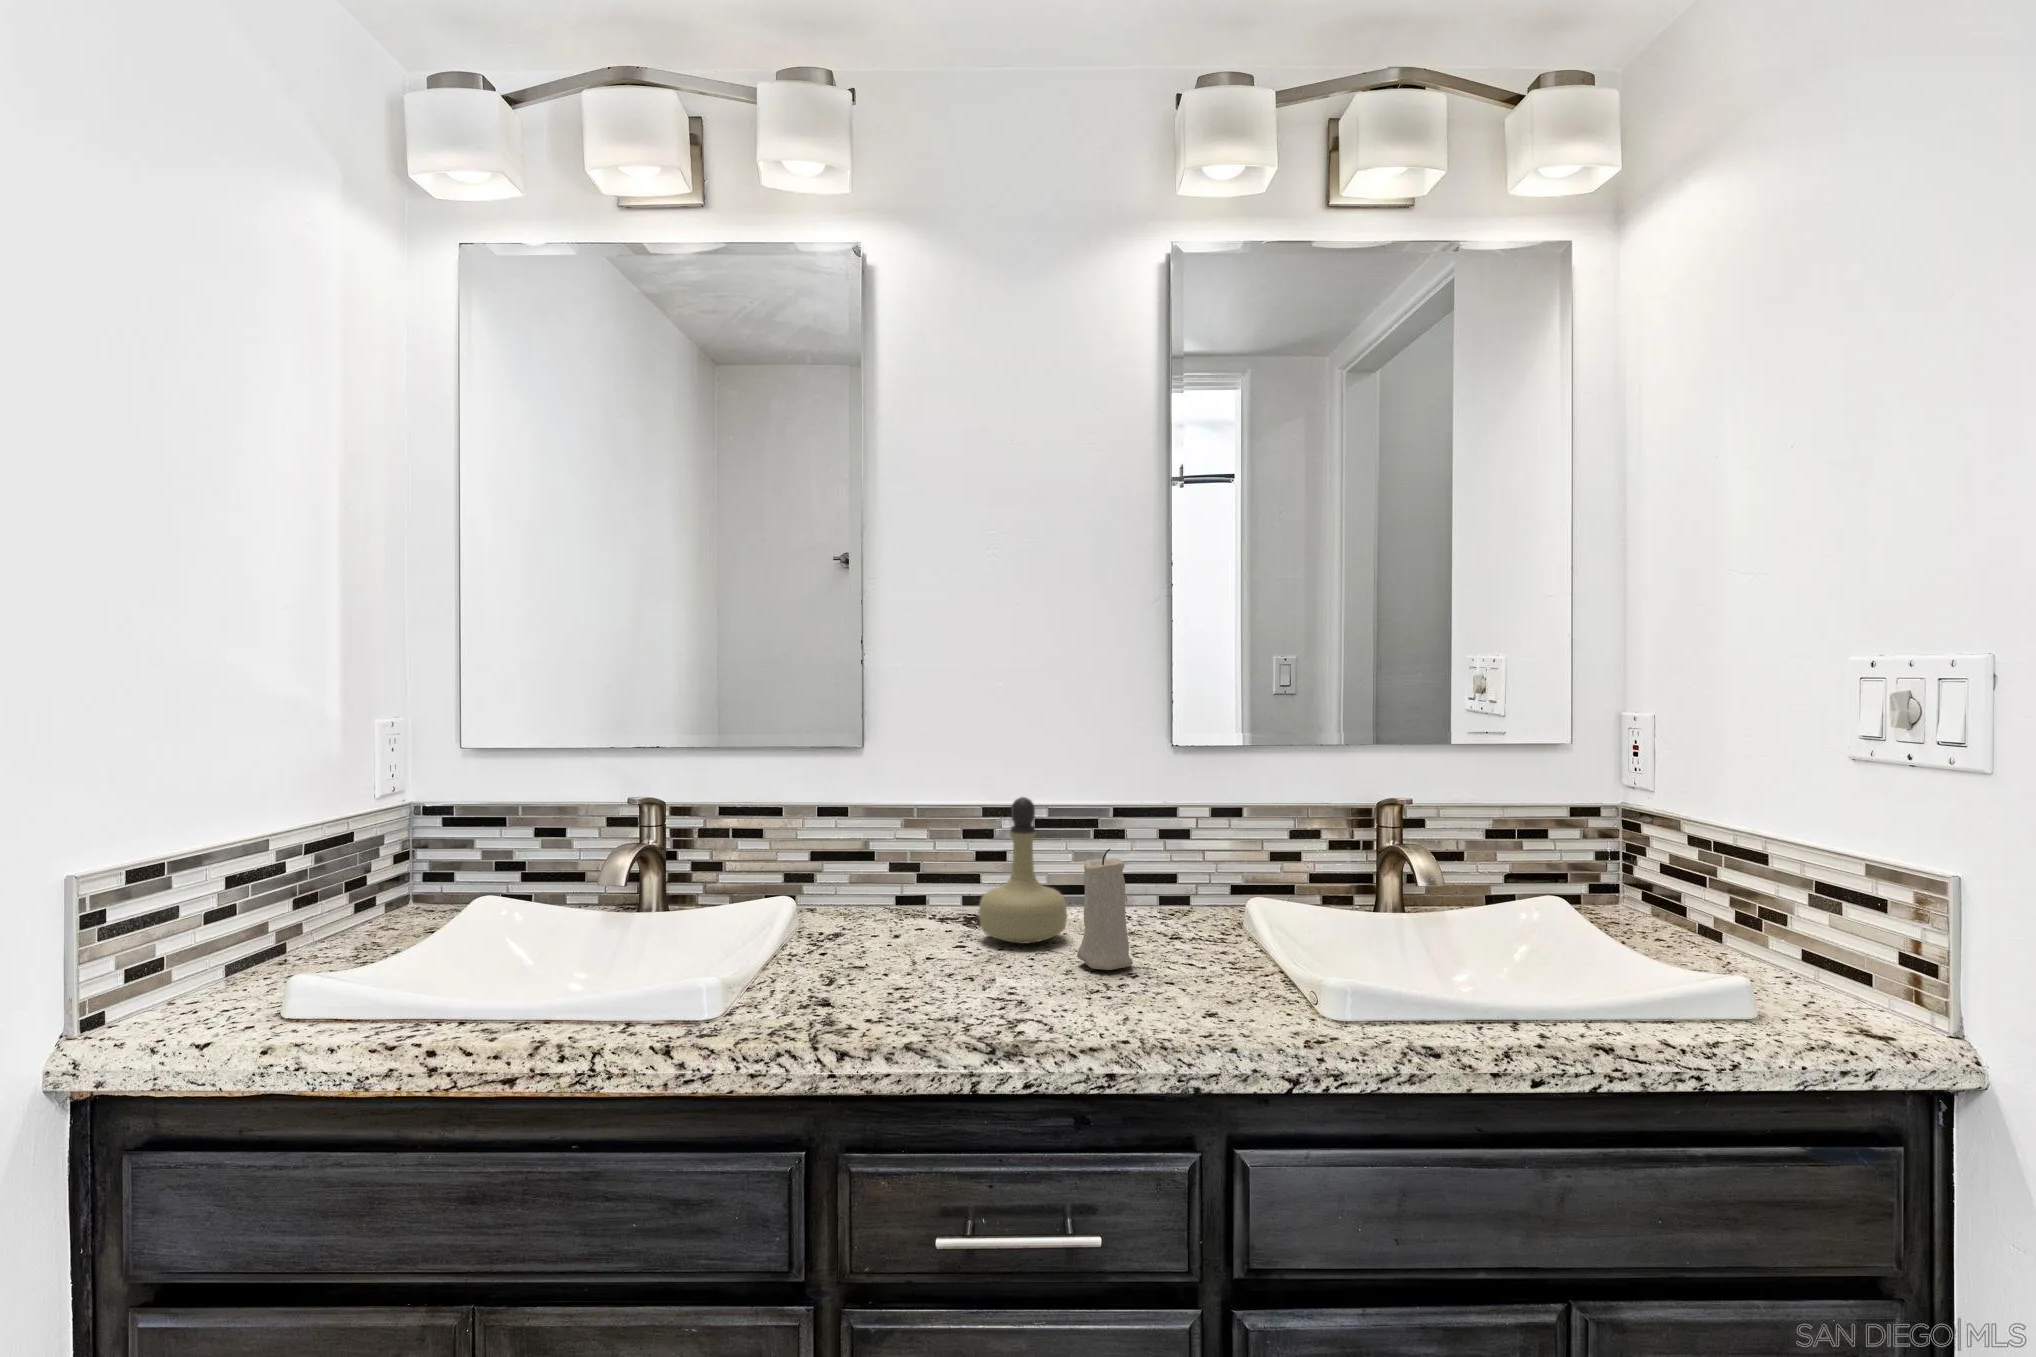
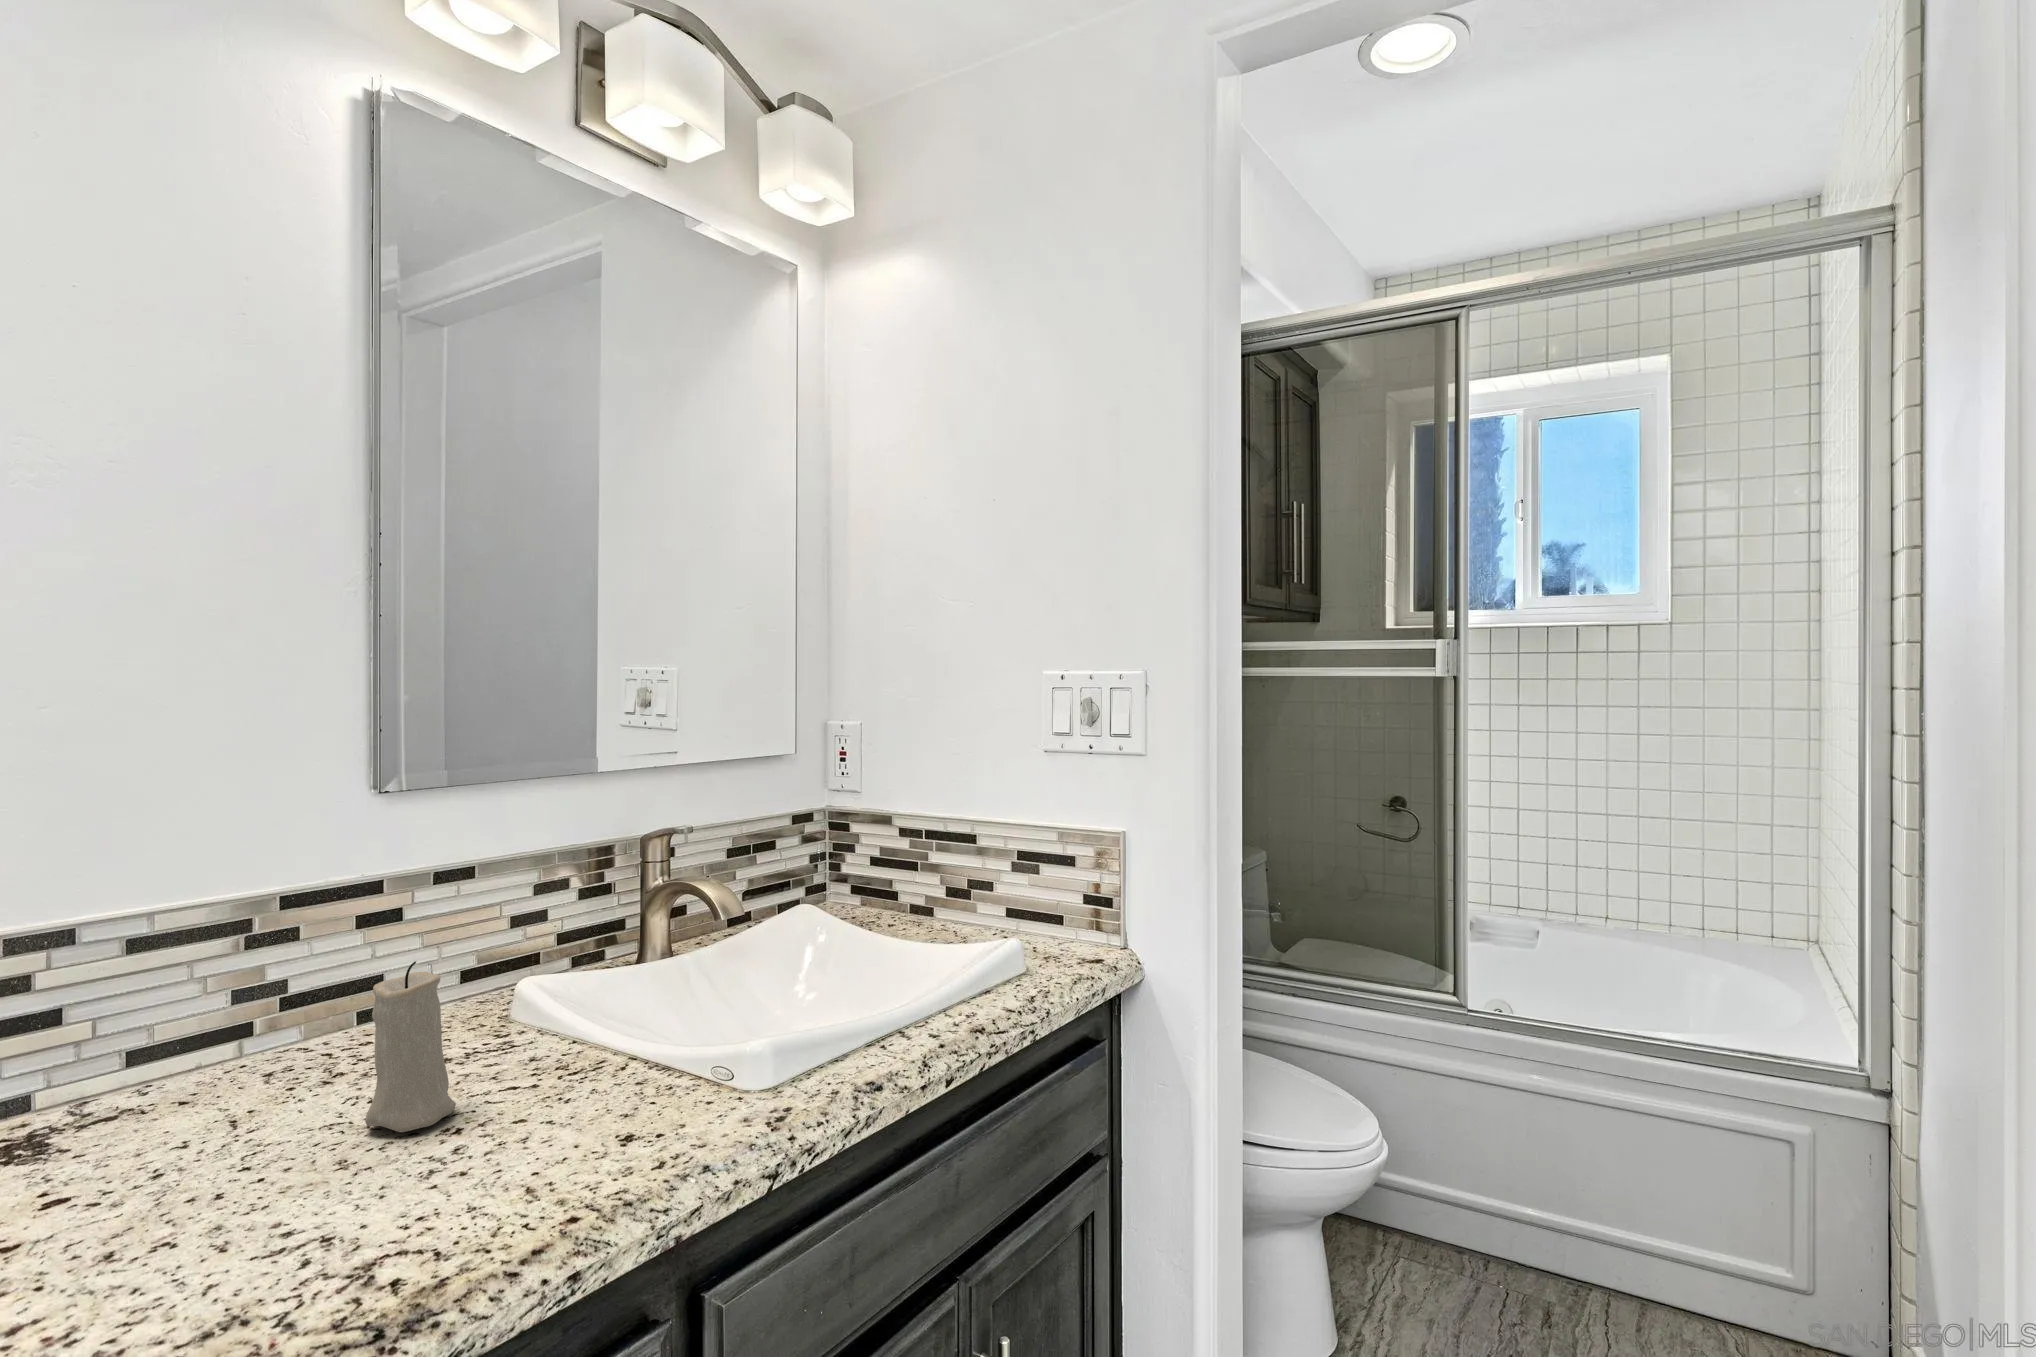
perfume bottle: present [979,797,1067,944] -> none [136,915,306,1142]

